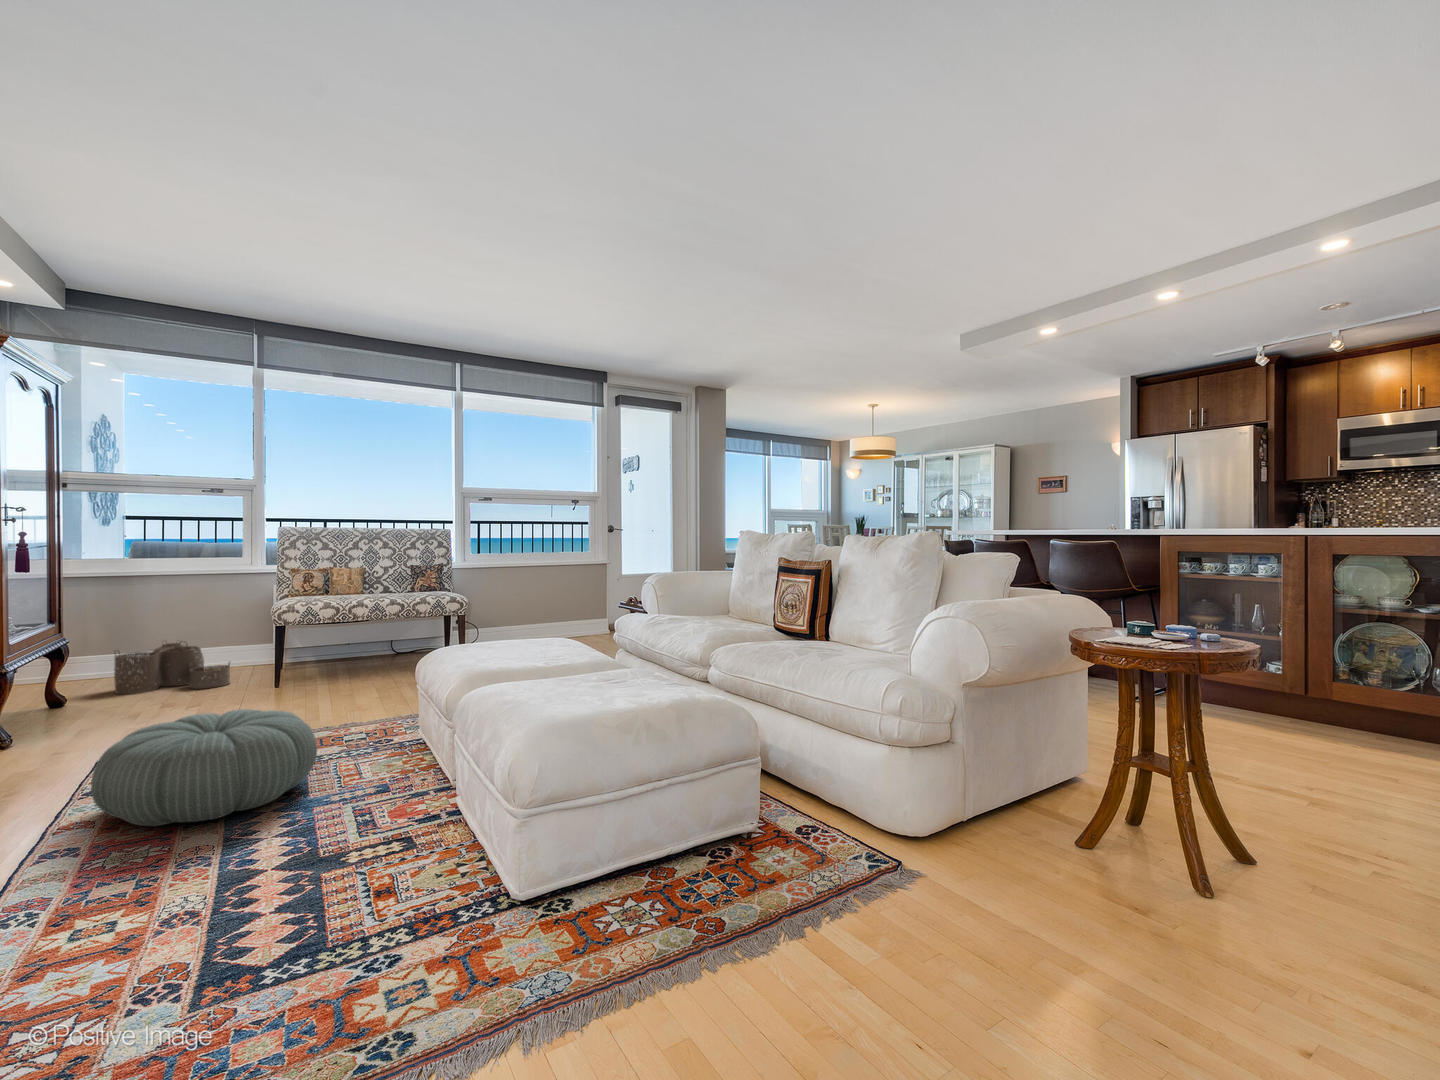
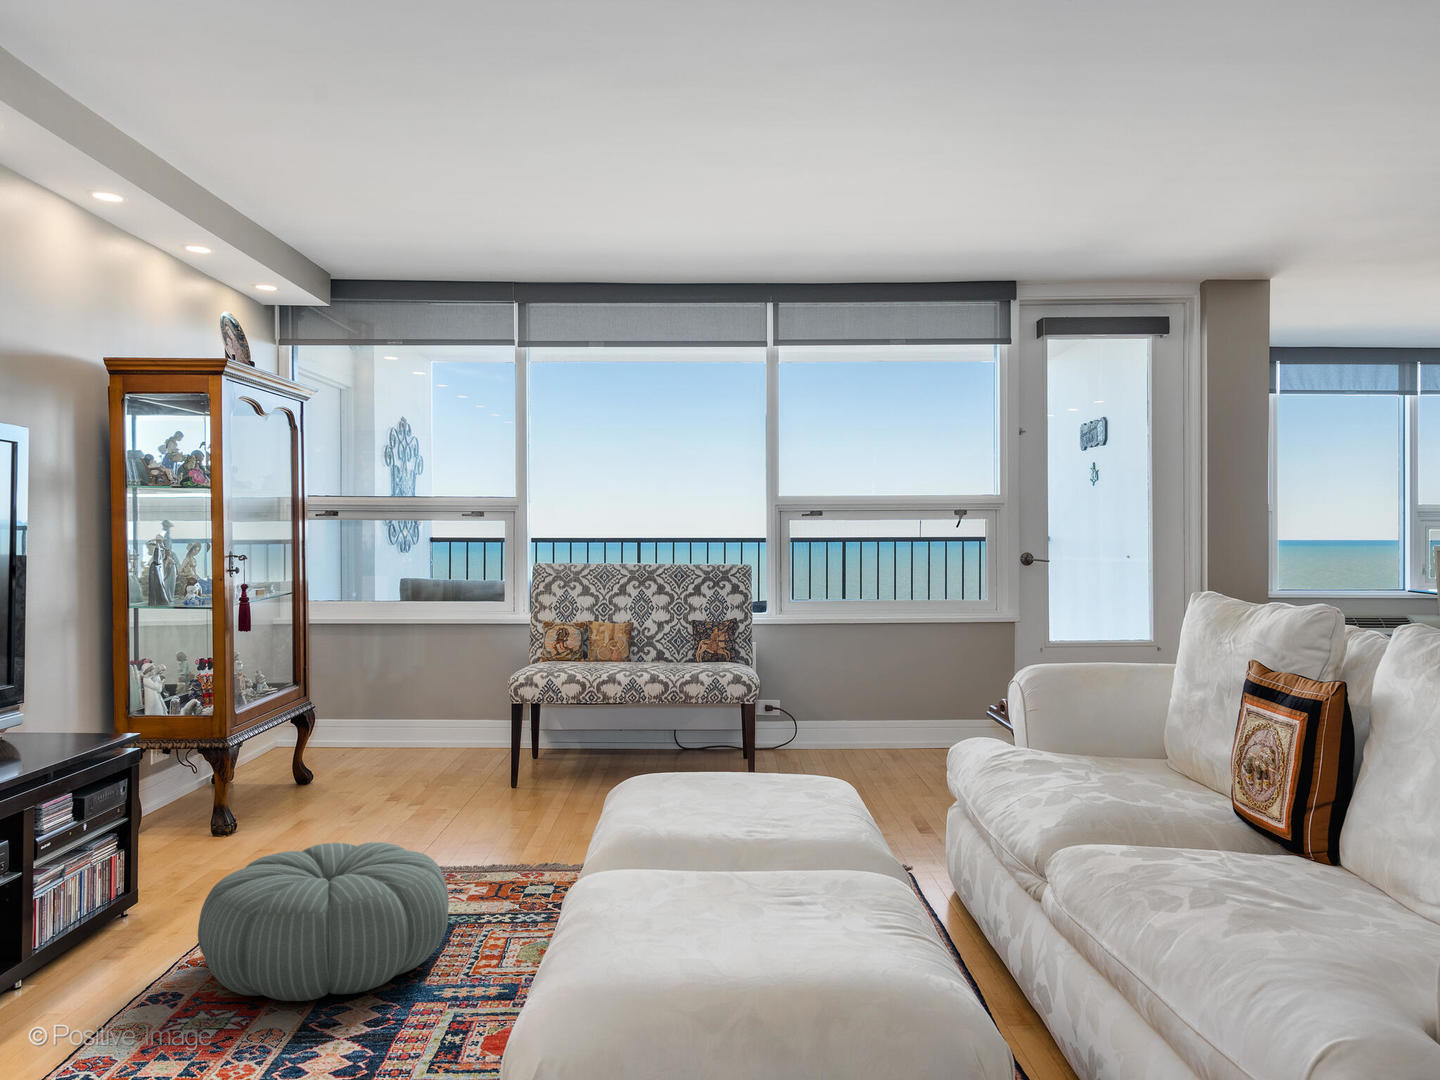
woven basket: present [114,642,230,694] -> none [355,708,470,778]

